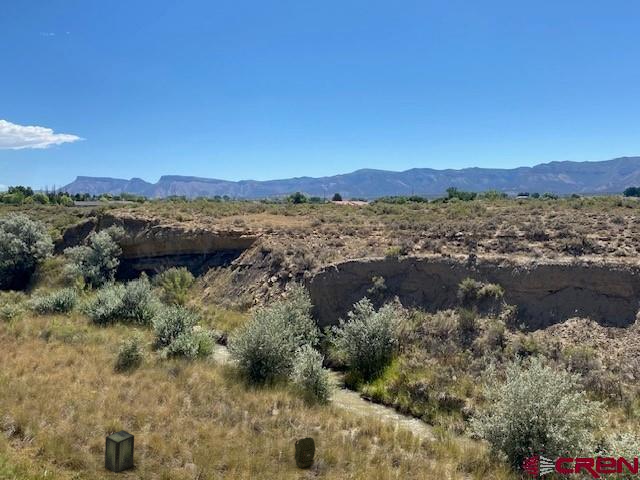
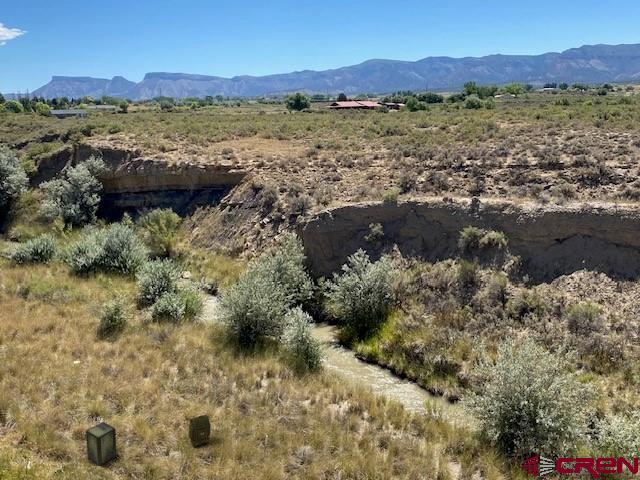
backpack: present [295,437,315,468] -> present [189,415,211,446]

